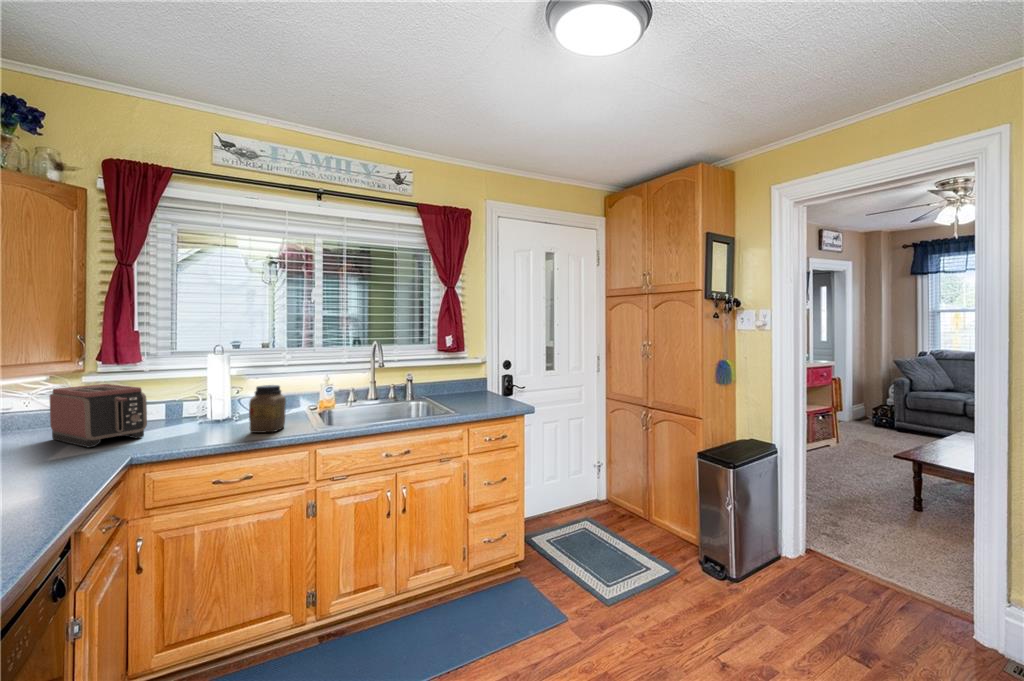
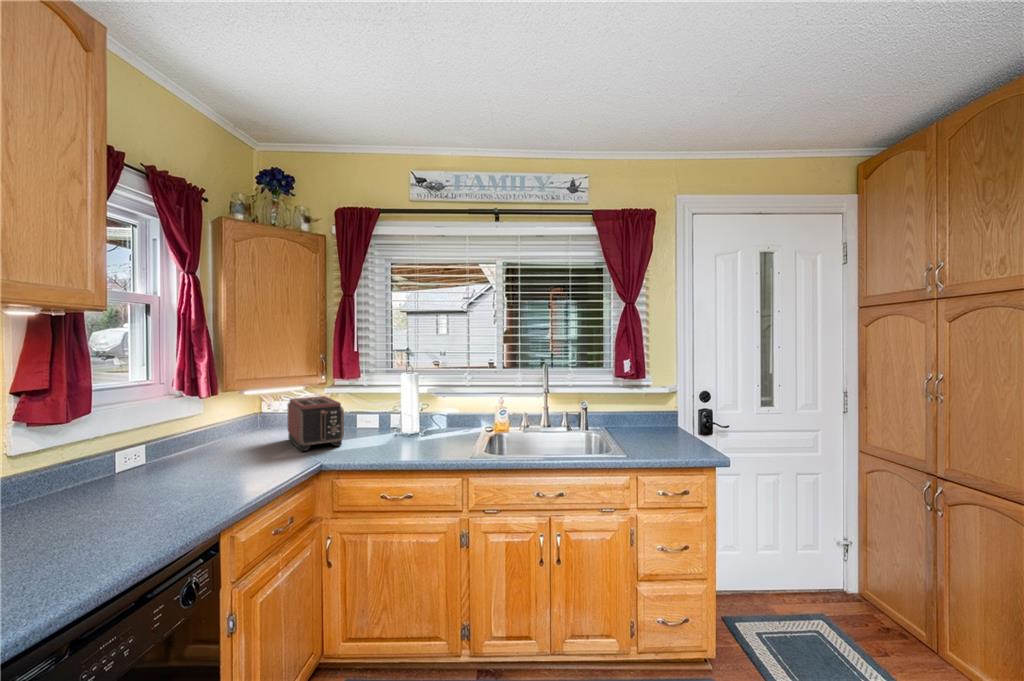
jar: present [249,385,286,433] -> none [416,408,449,455]

